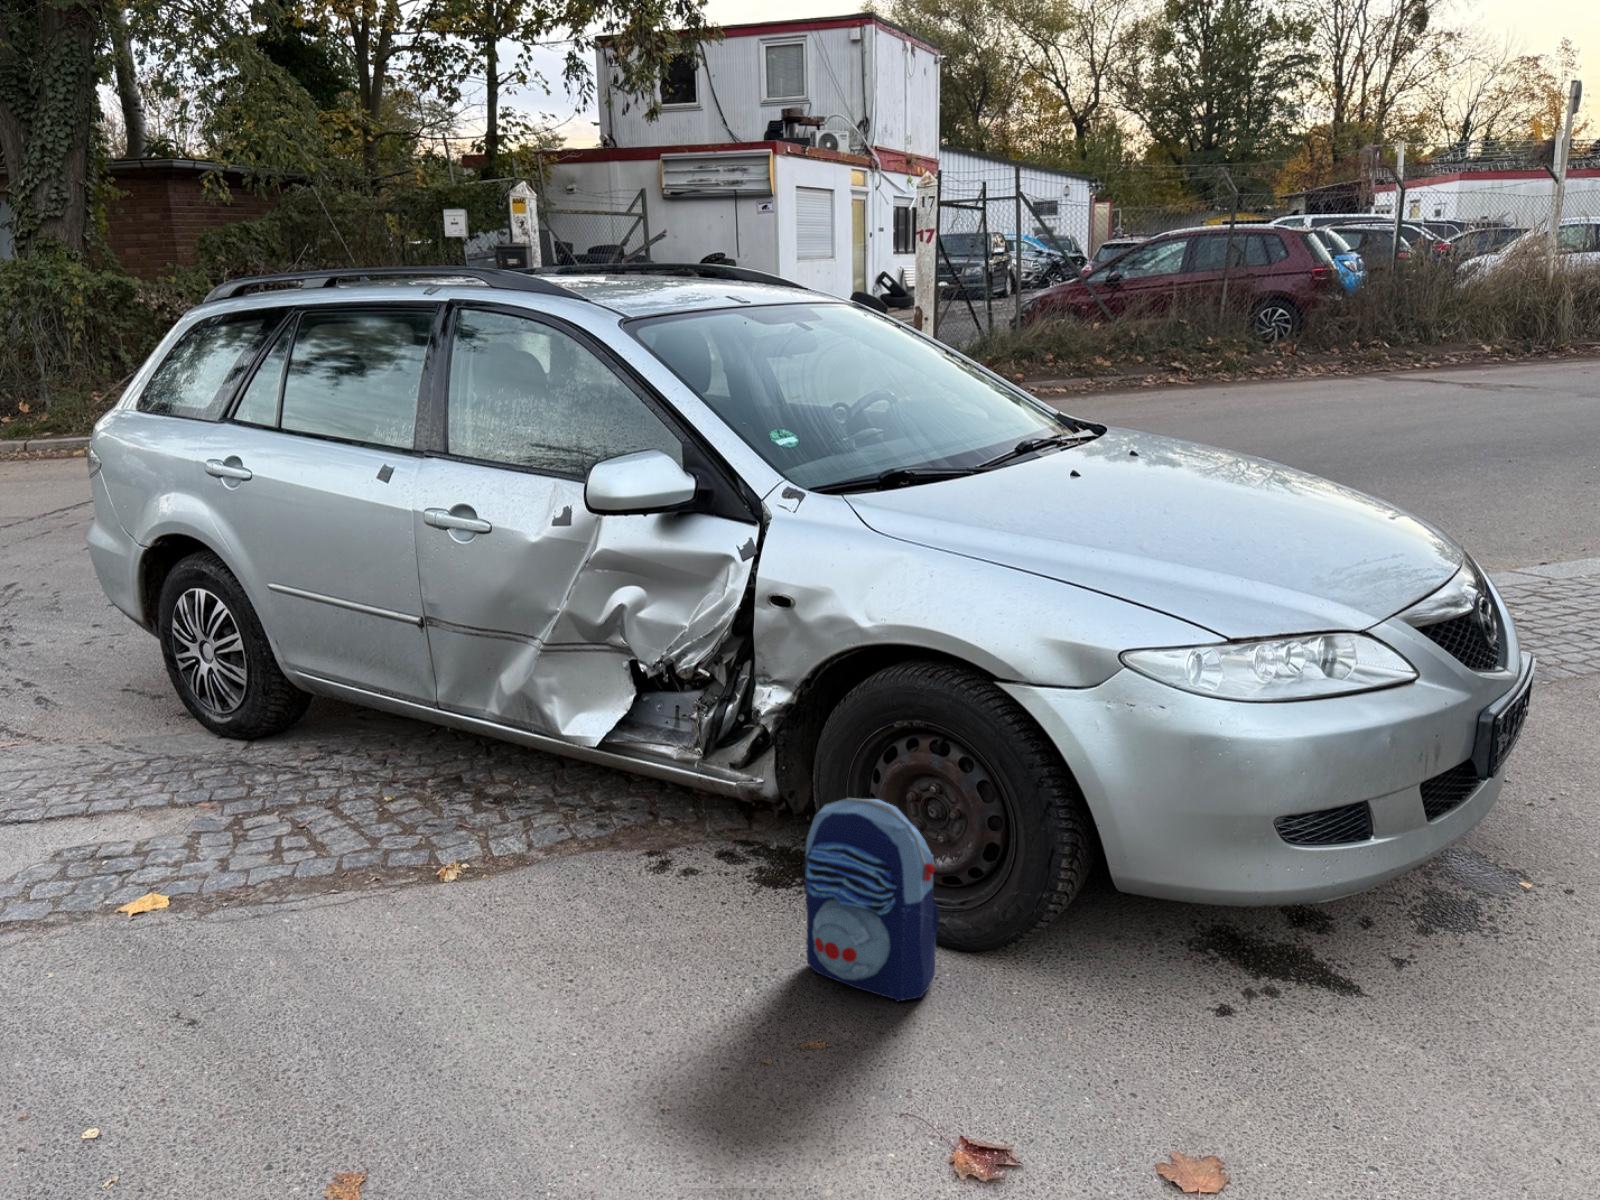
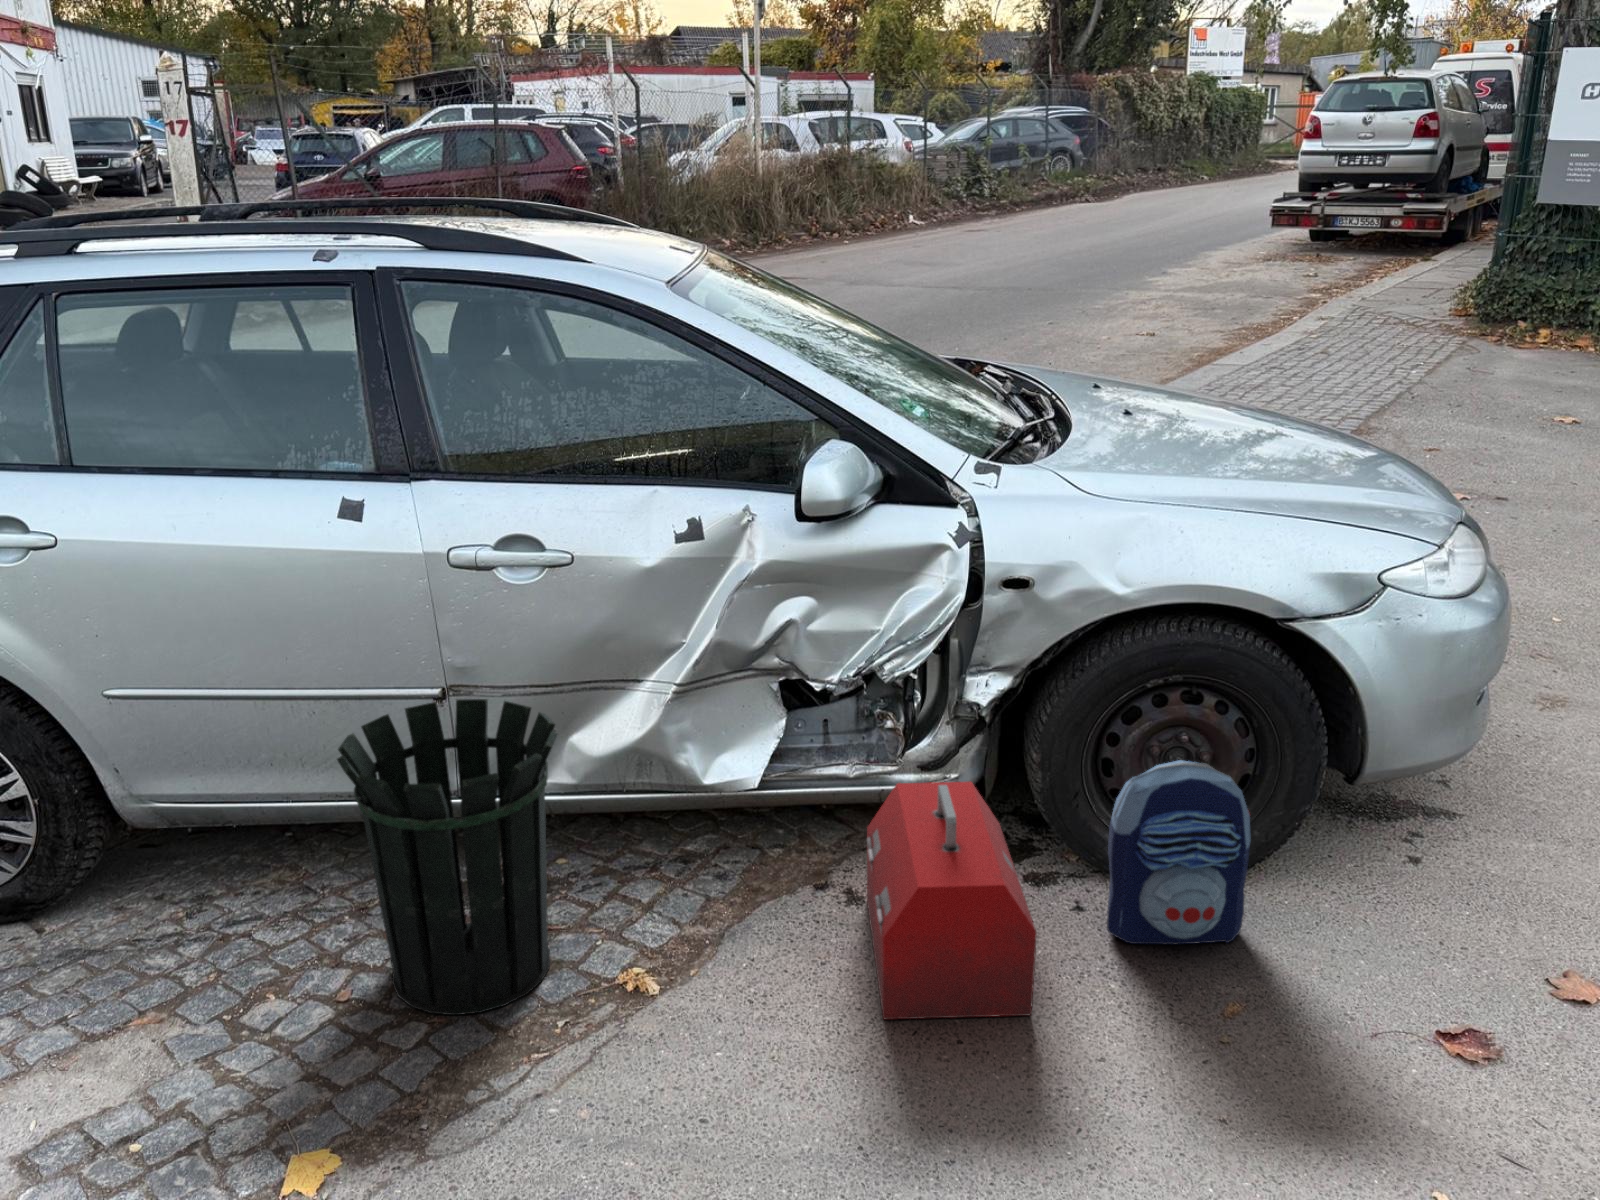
waste bin: none [280,626,451,861] -> present [337,699,557,1015]
toolbox: none [546,769,776,989] -> present [867,782,1037,1019]

